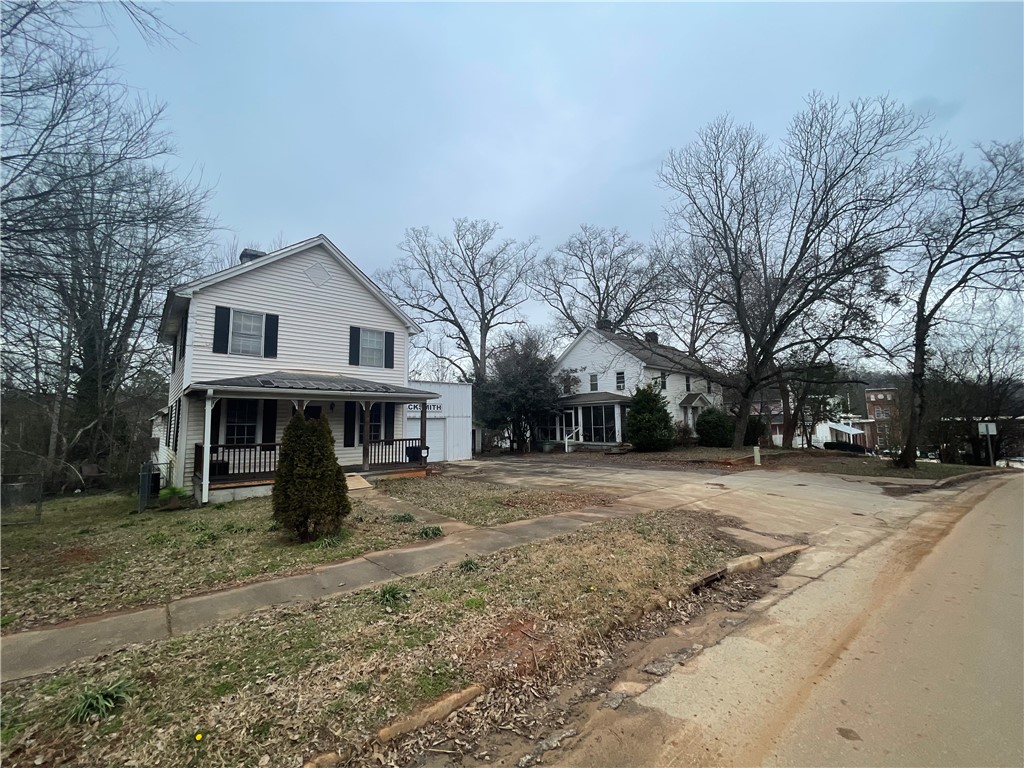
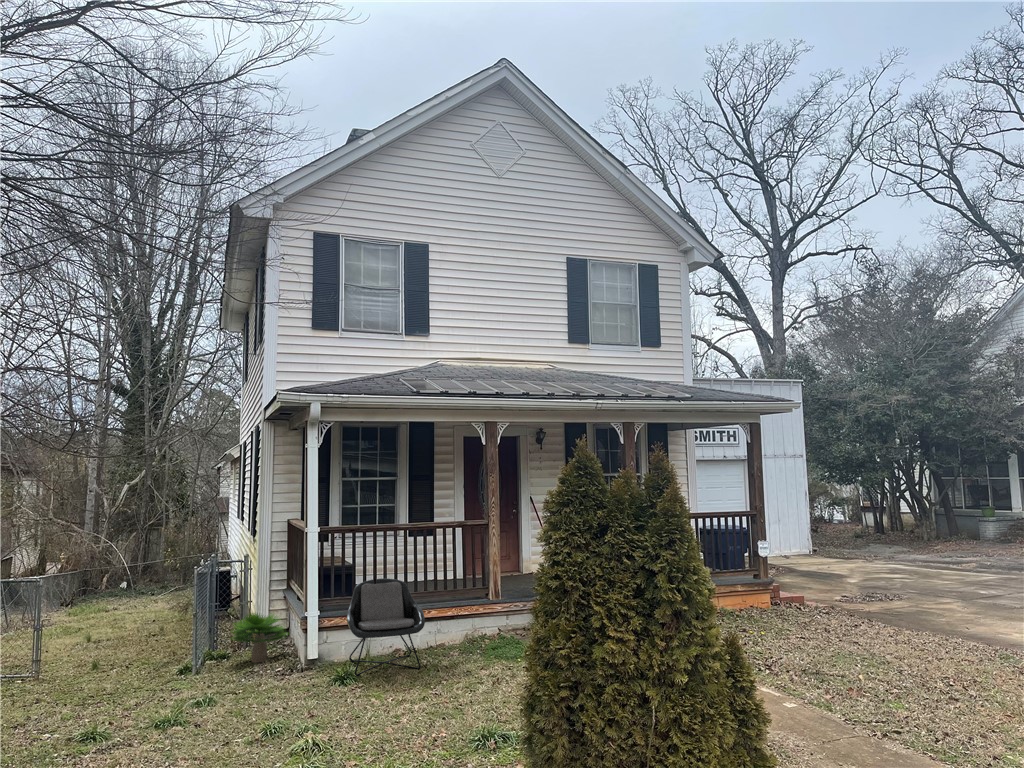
lounge chair: present [76,464,110,488] -> present [347,578,425,677]

